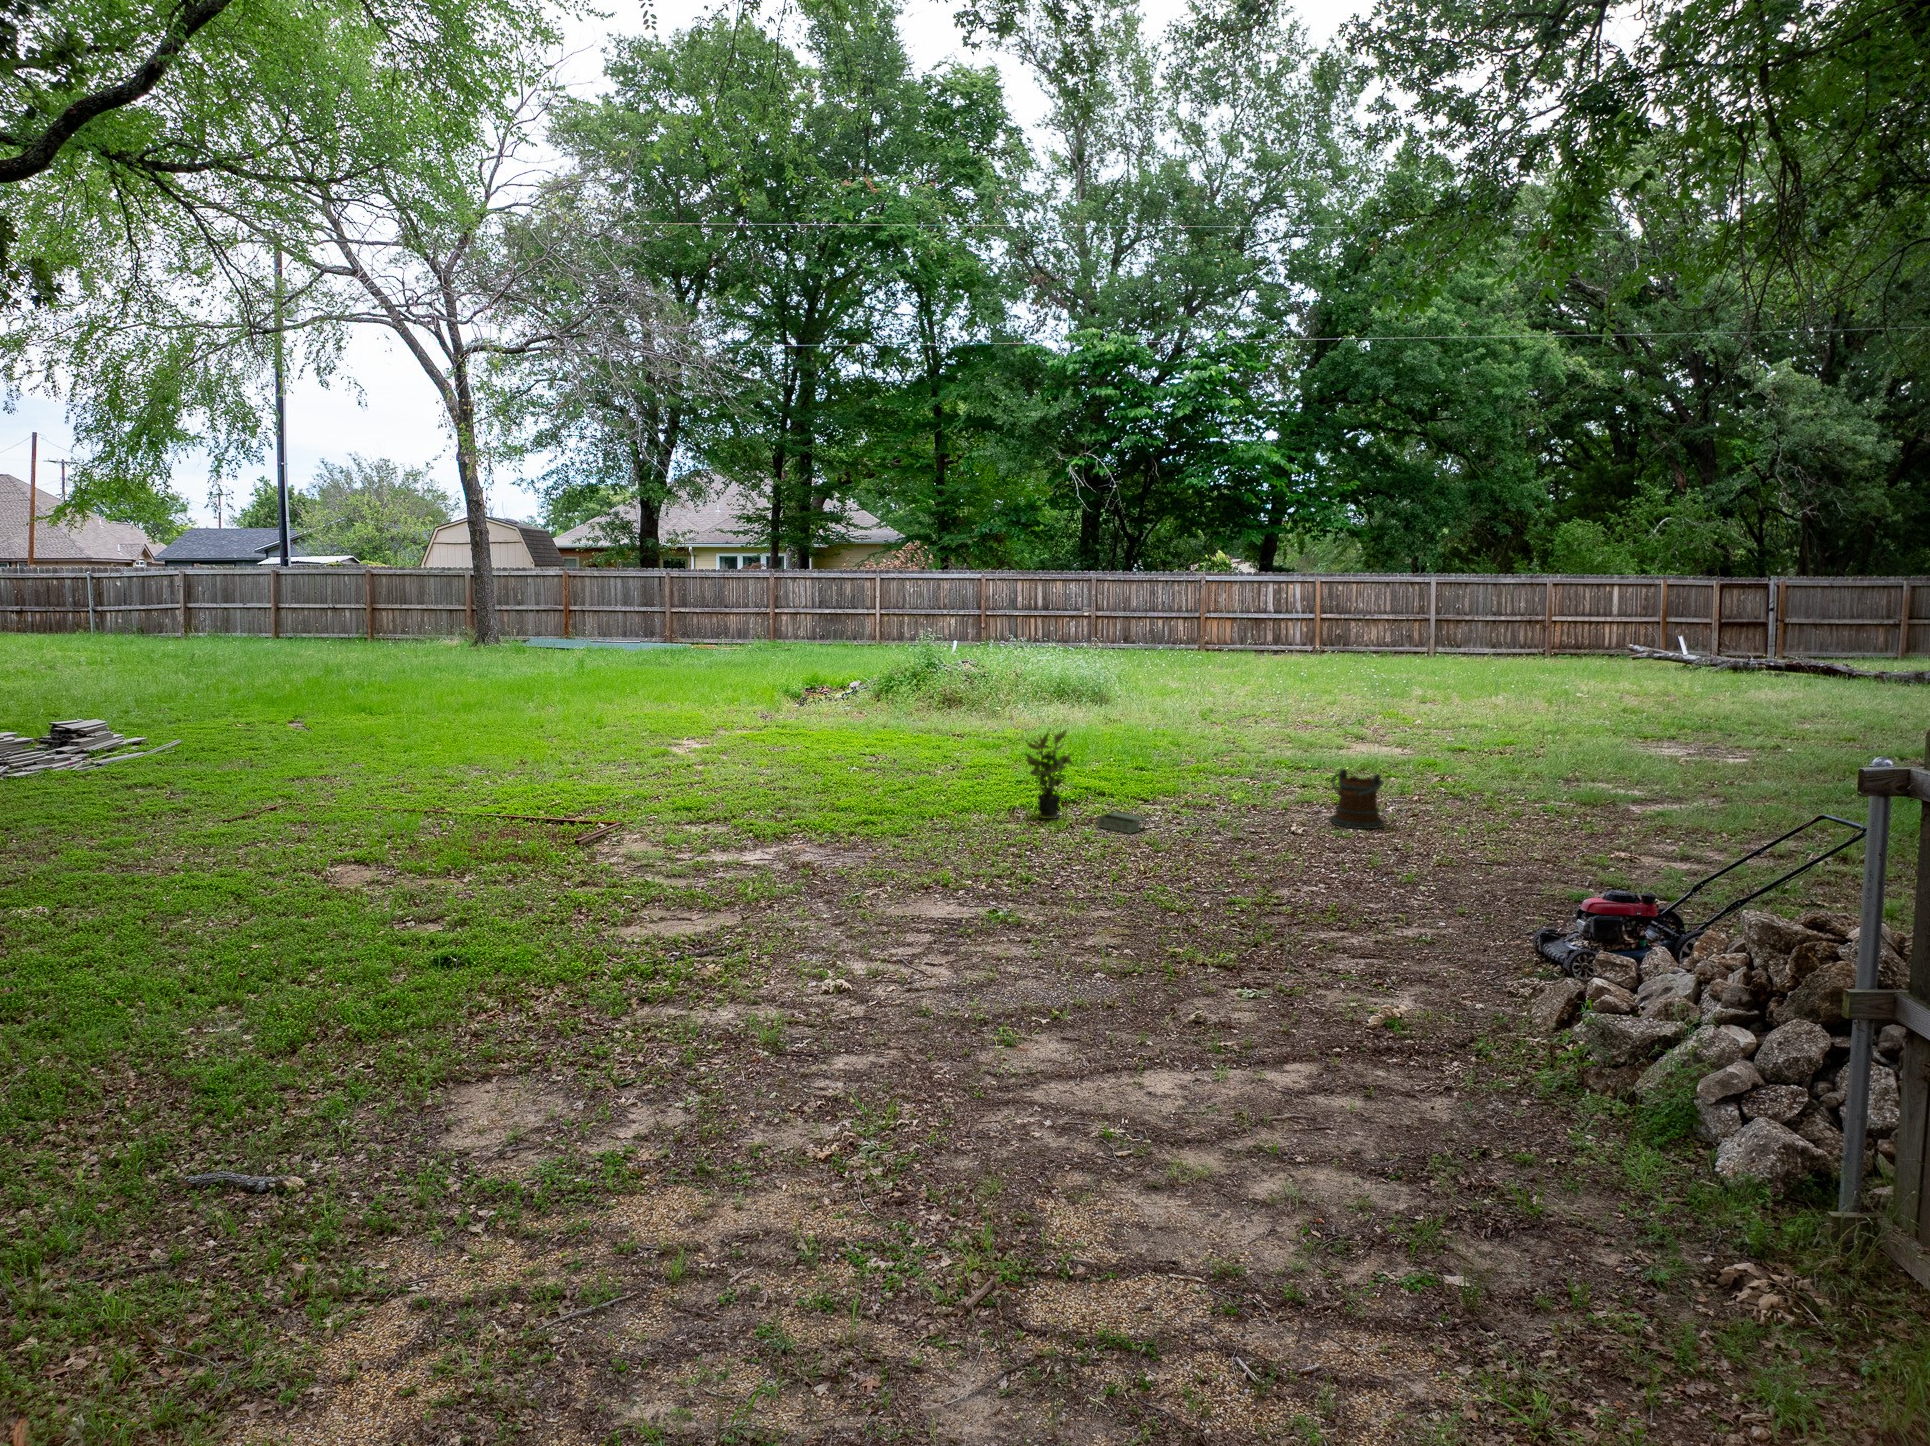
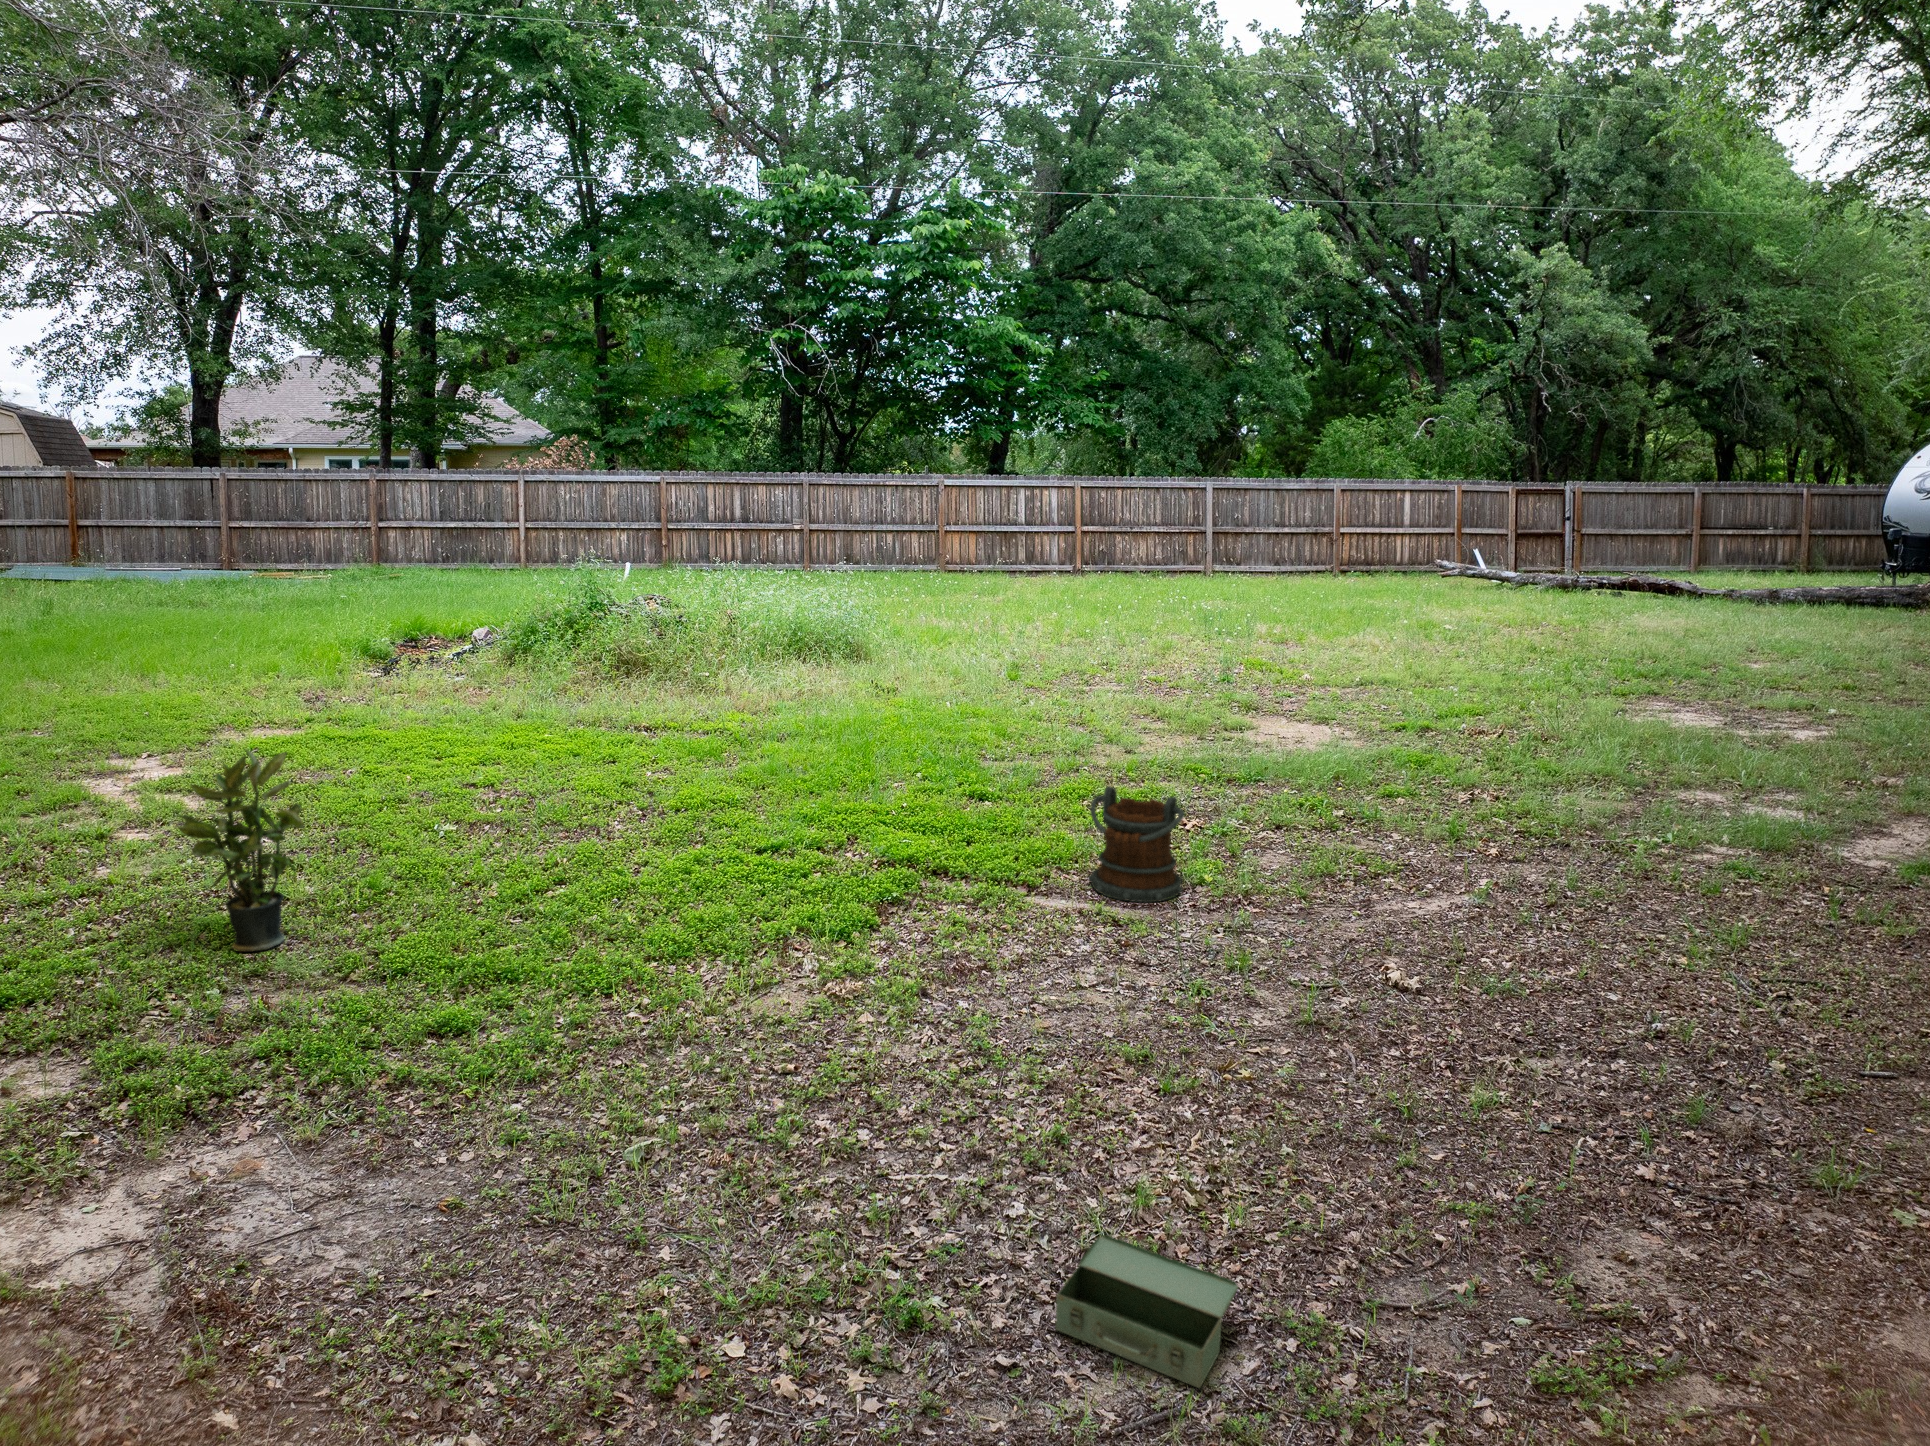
potted plant: present [1026,729,1072,819] -> present [178,750,305,952]
bucket: present [1330,769,1384,829] -> present [1088,786,1184,902]

